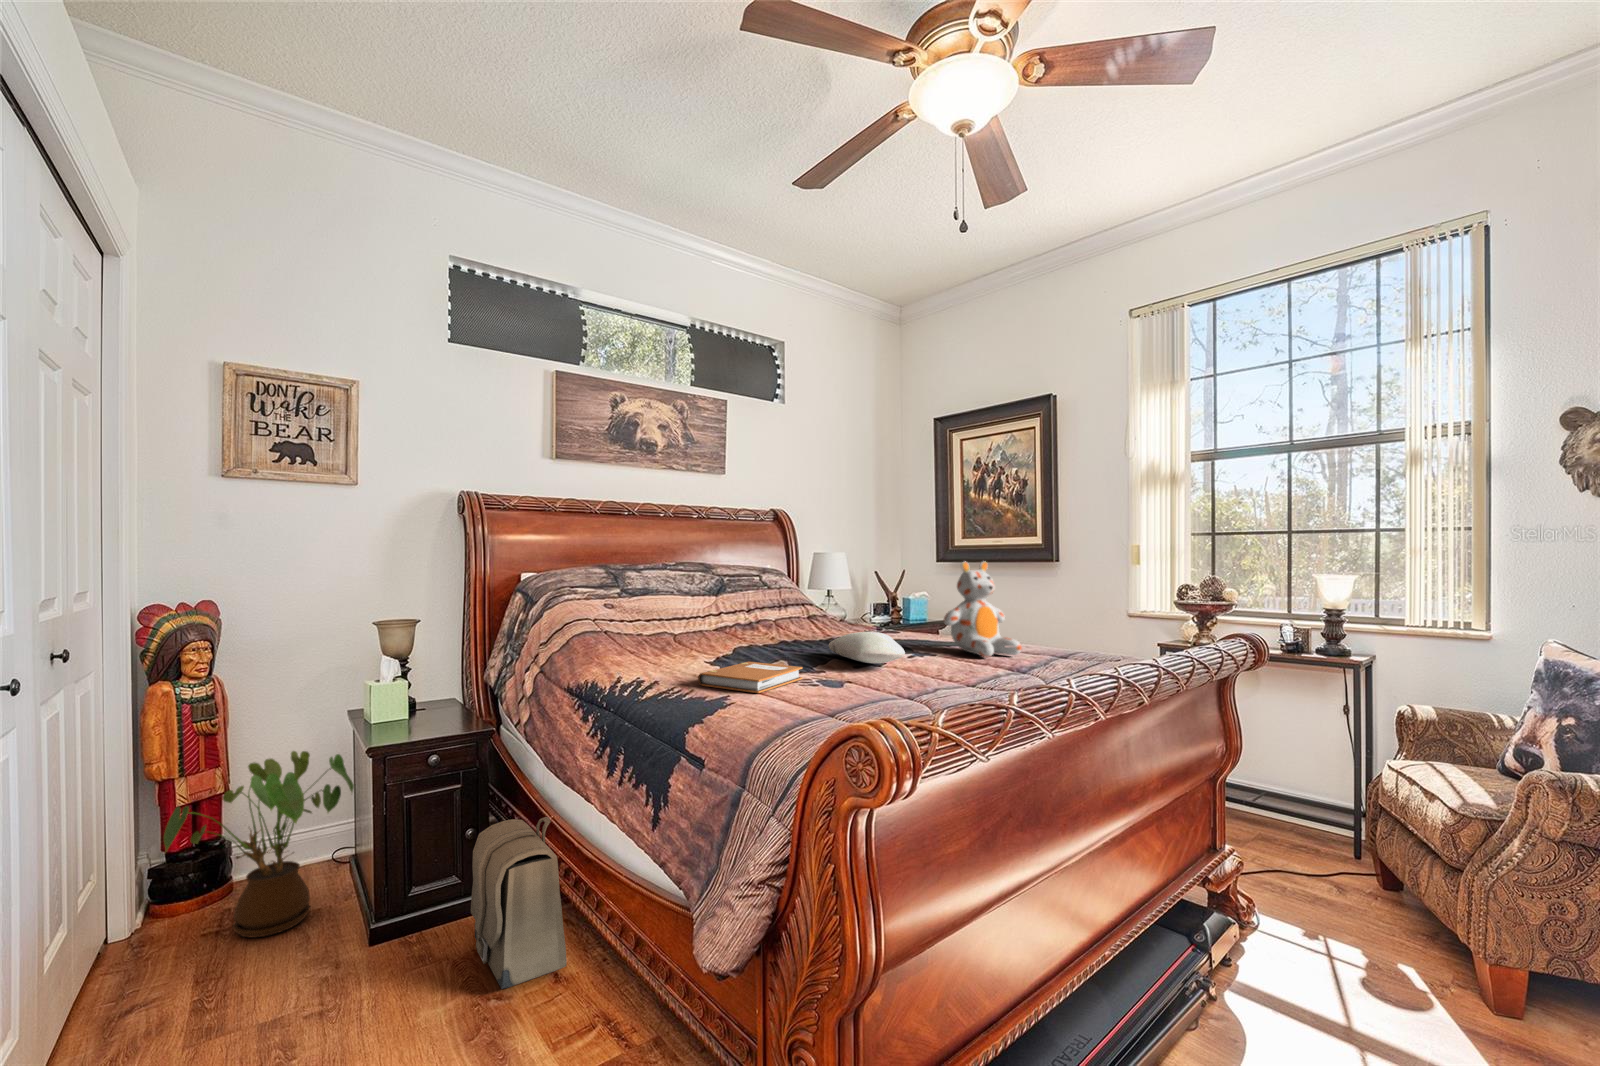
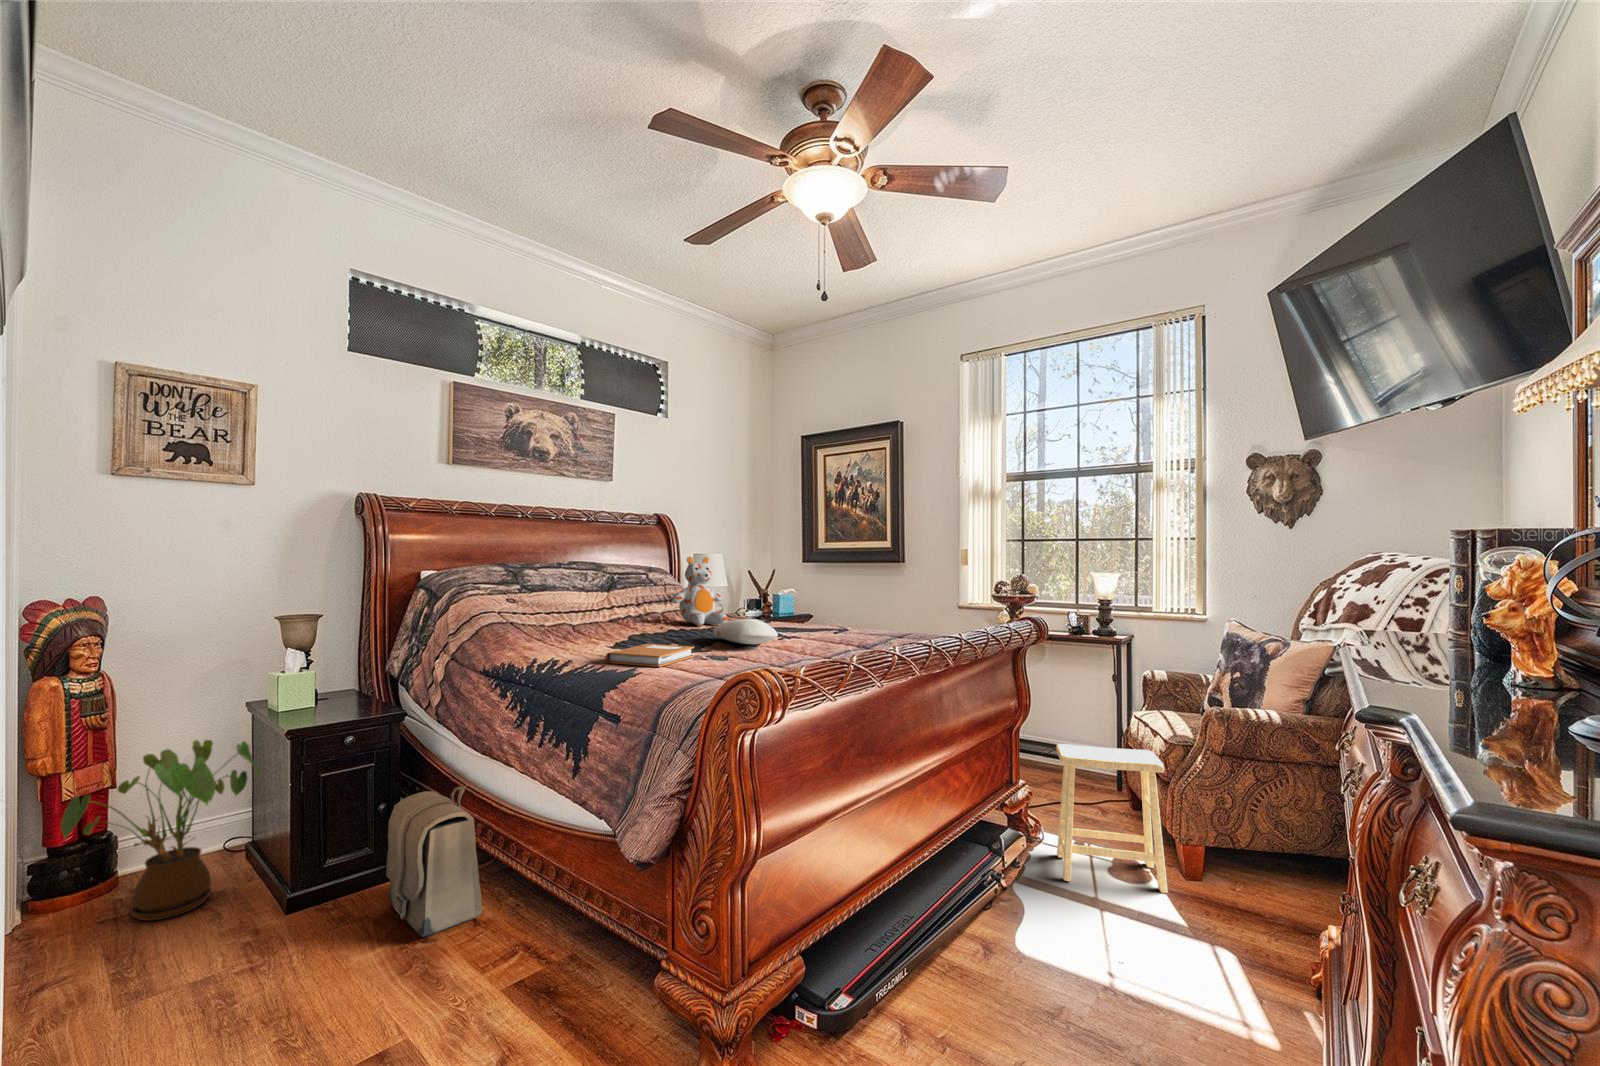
stuffed bear: present [944,561,1021,657] -> present [672,556,727,626]
footstool: none [1281,806,1464,1032] -> present [1056,744,1168,893]

